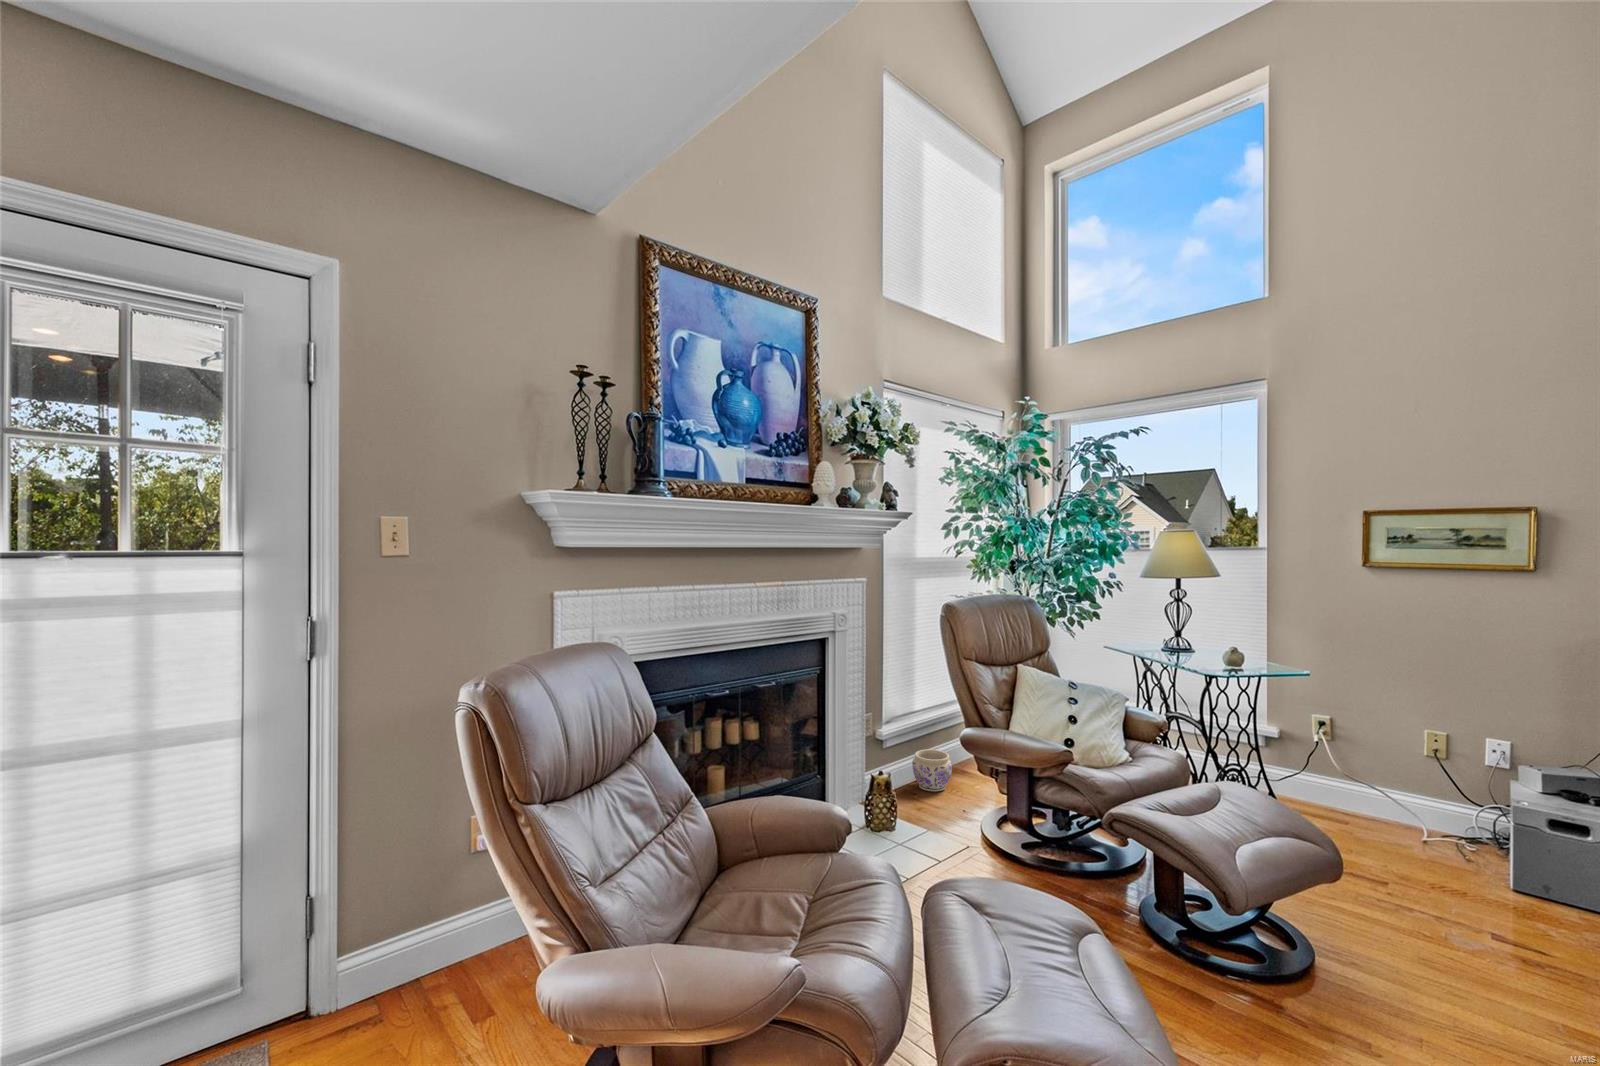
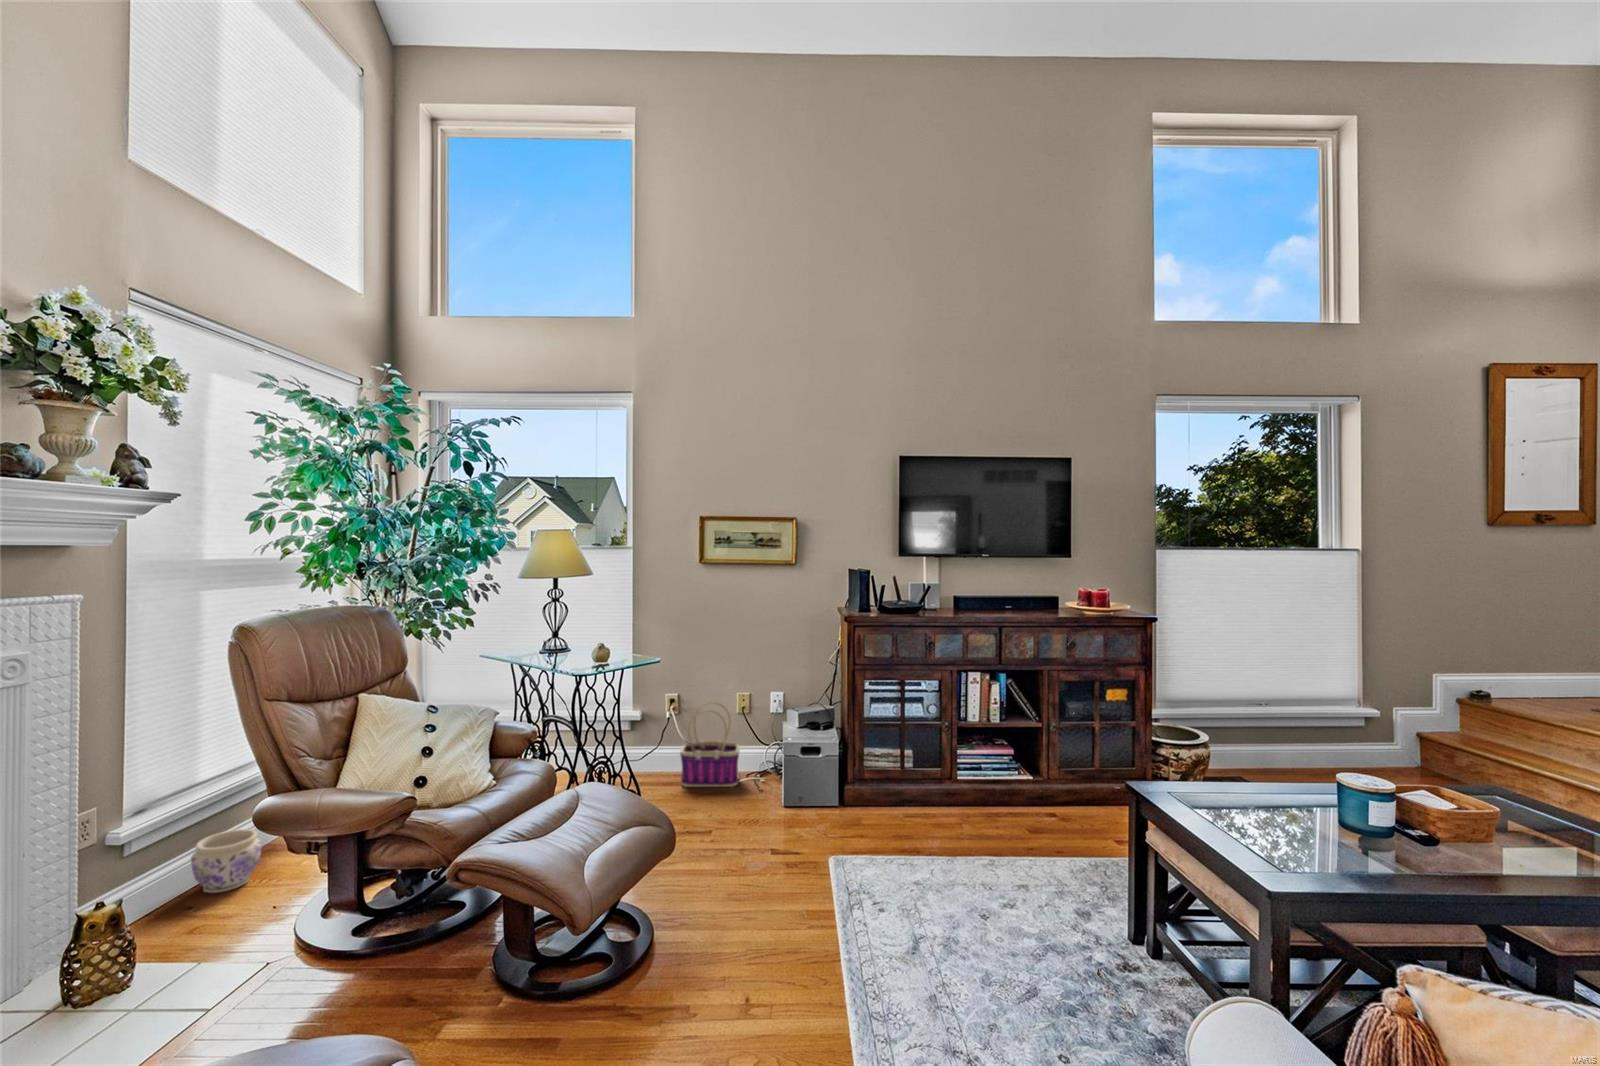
basket: none [1337,732,1430,841] -> present [680,702,740,787]

